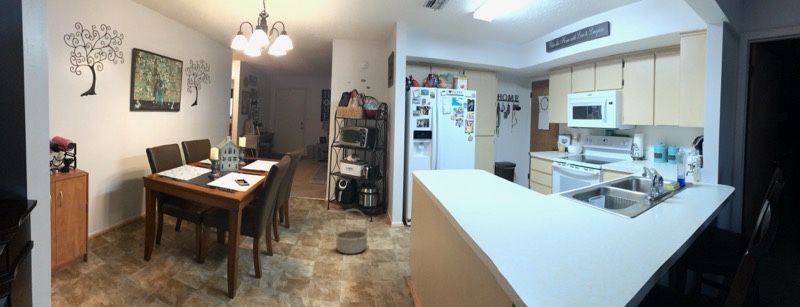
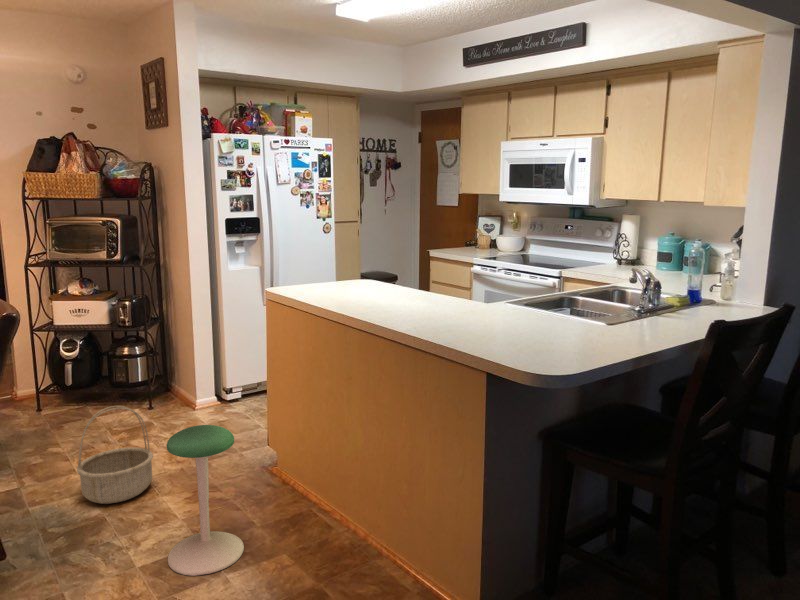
stool: none [365,219,400,290] -> present [167,425,244,576]

